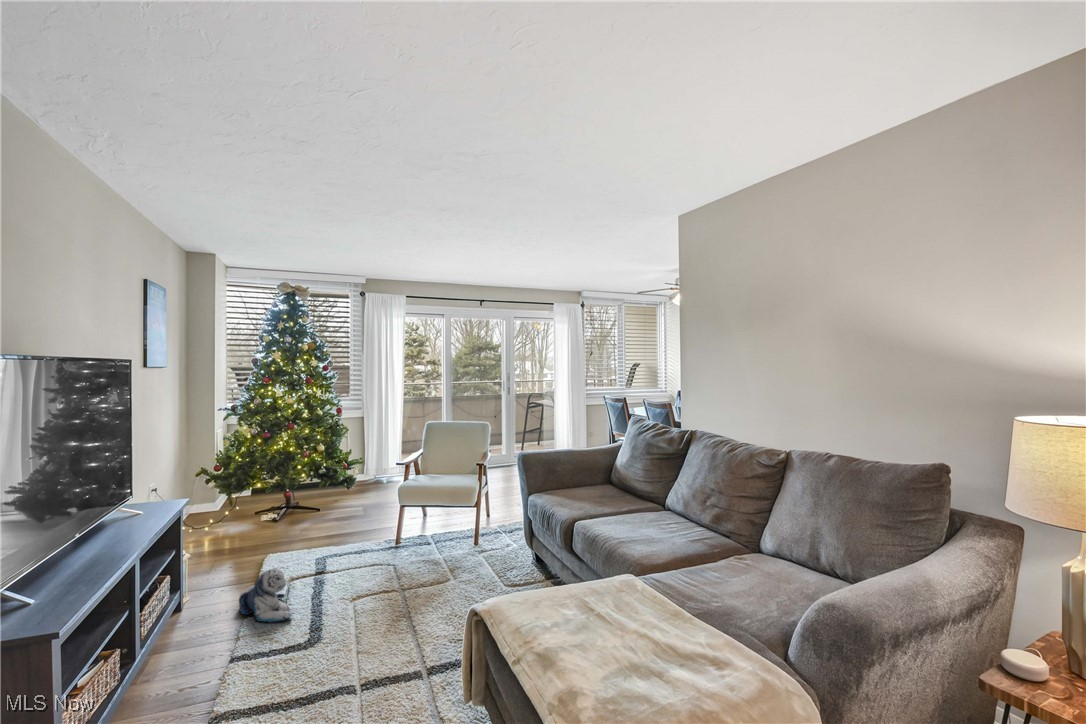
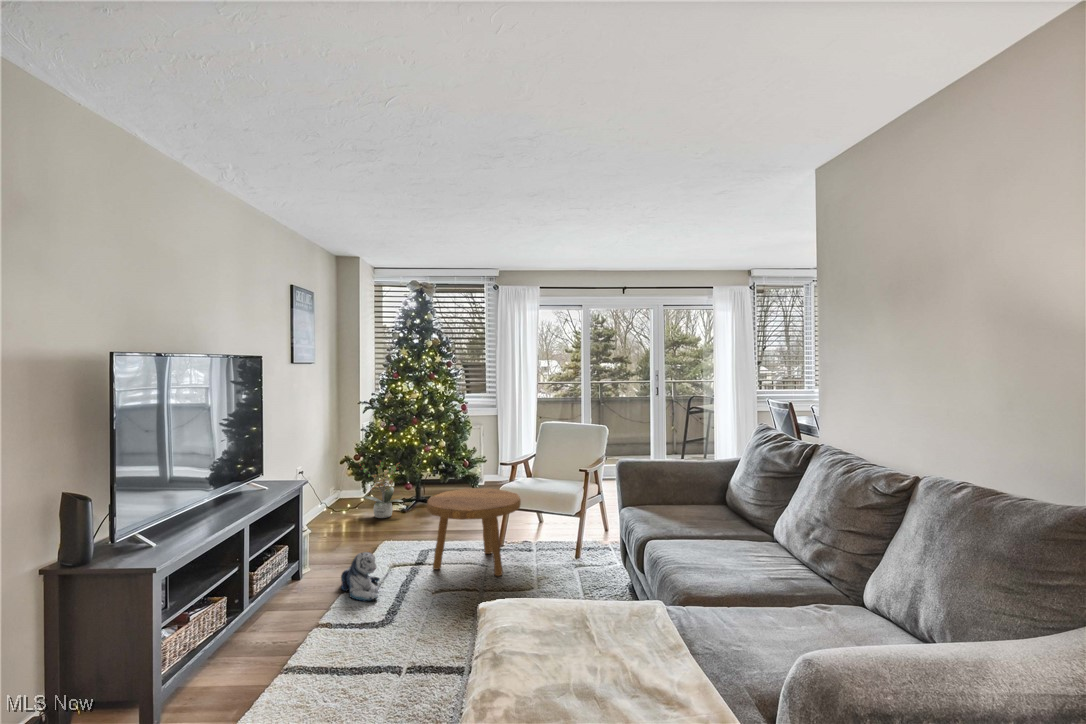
potted plant: none [225,469,279,530] -> present [361,461,403,518]
footstool: none [332,488,428,575] -> present [427,488,521,576]

